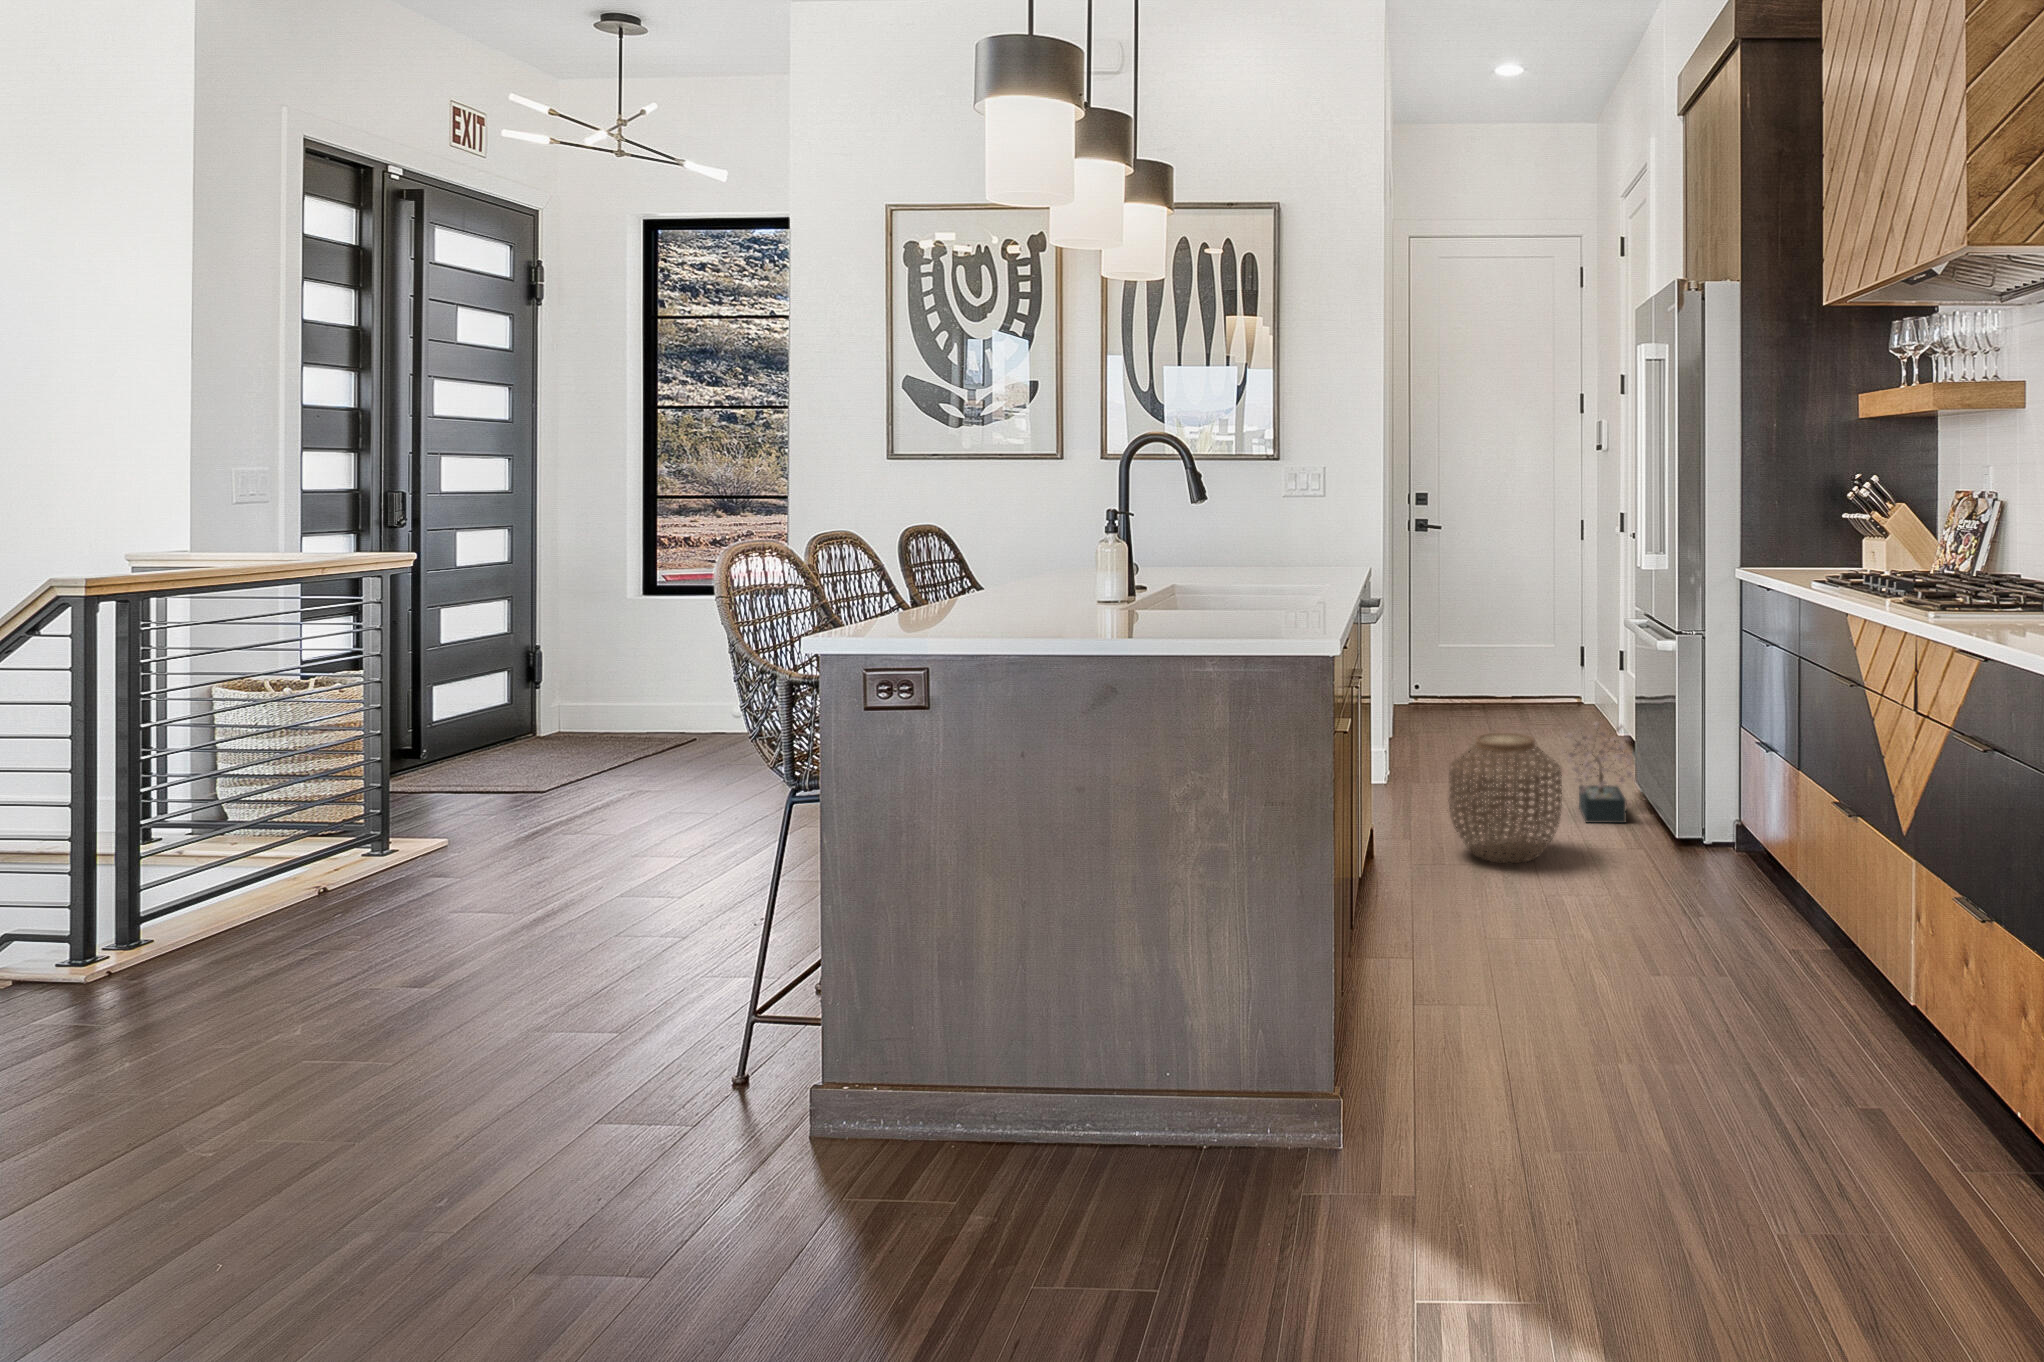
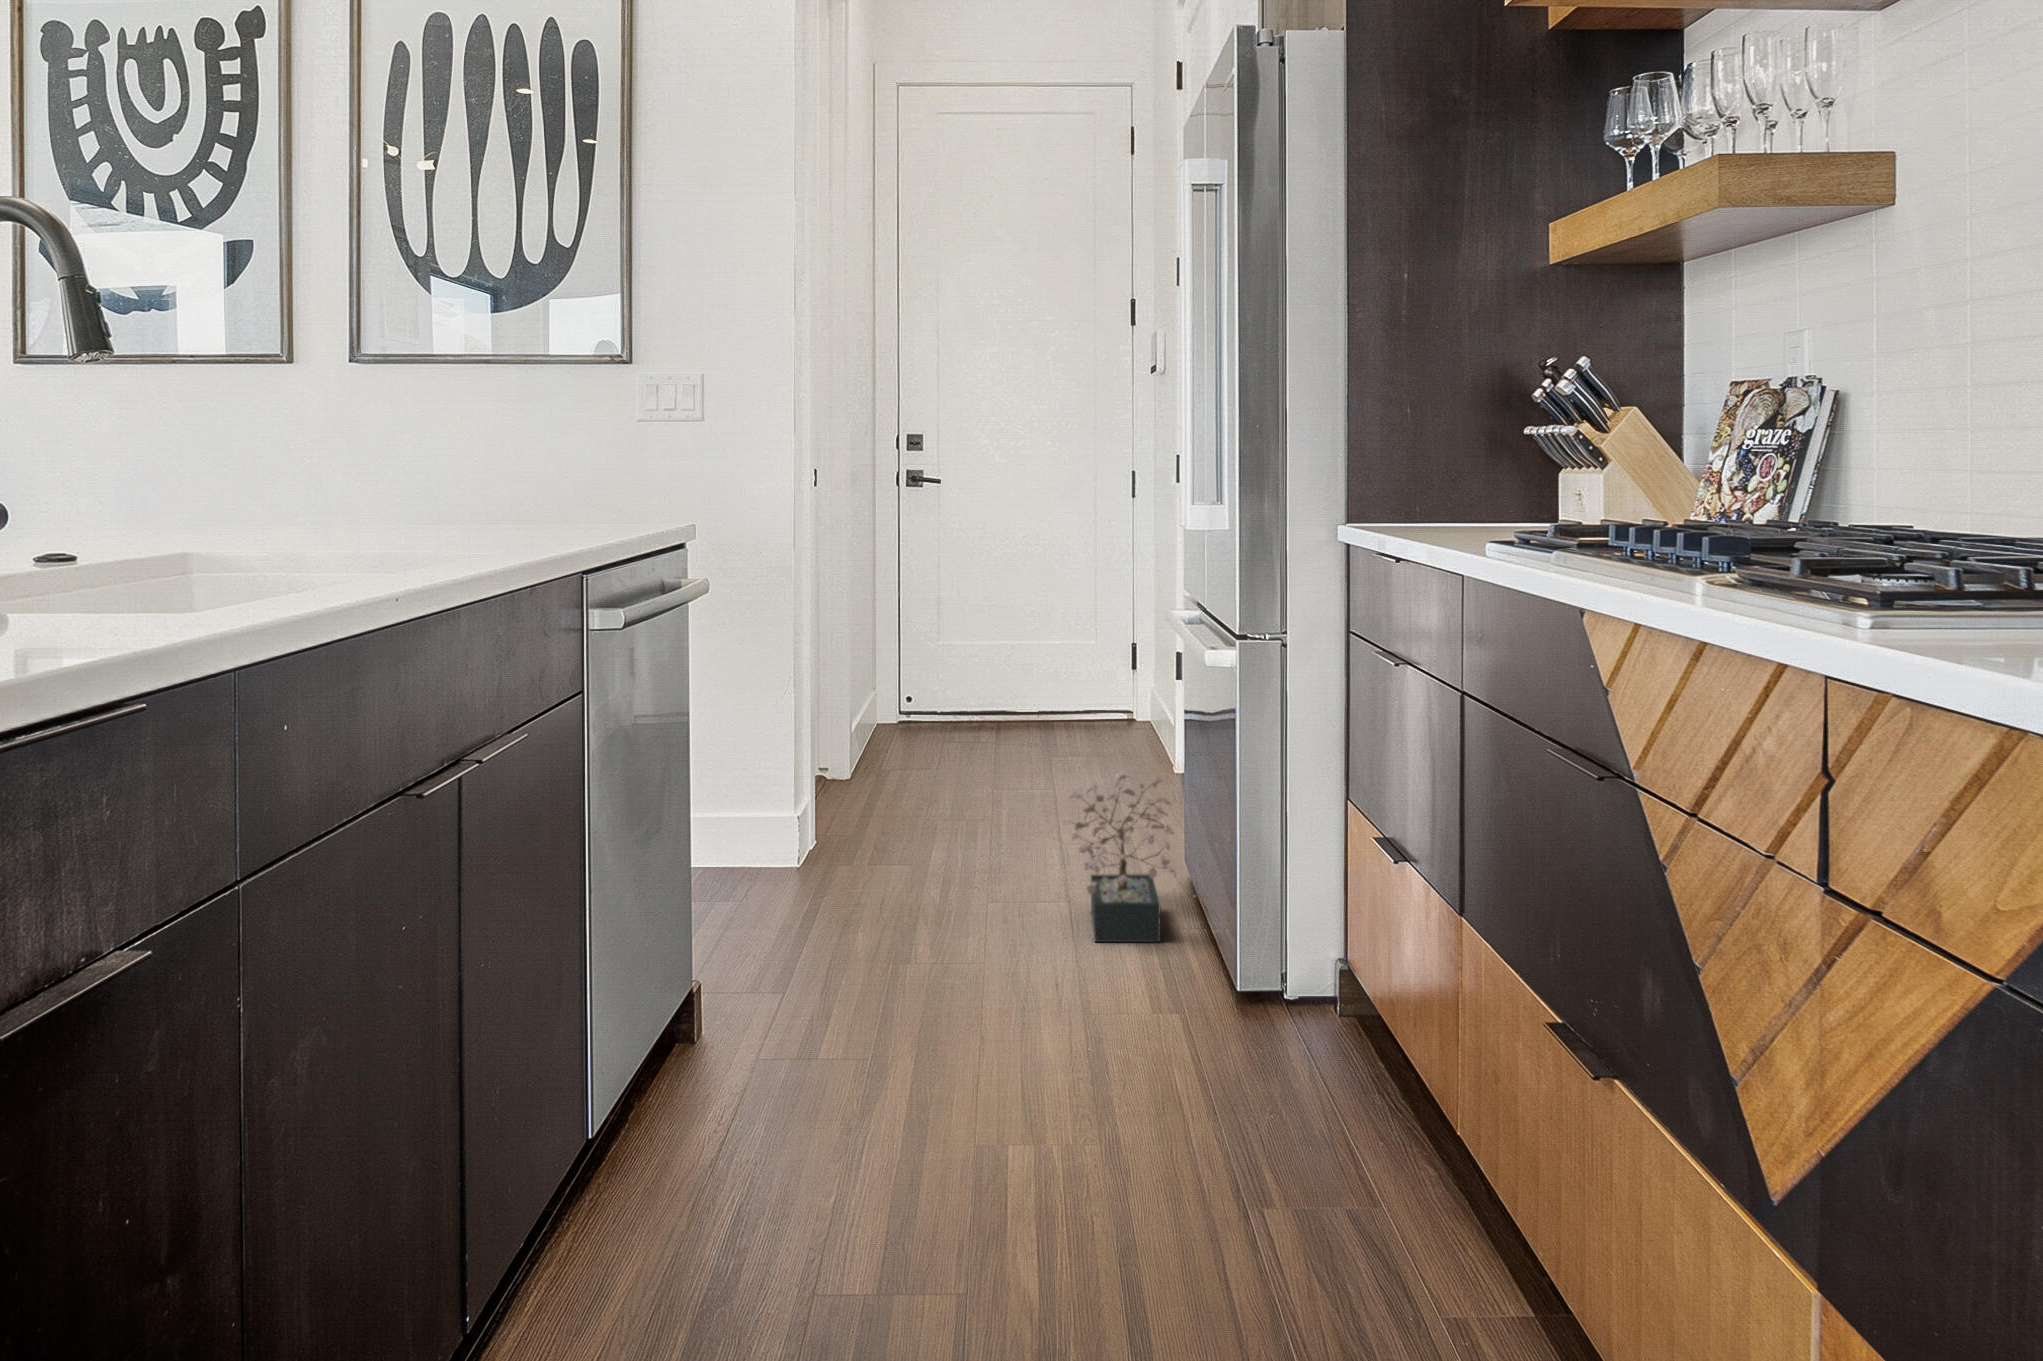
woven basket: present [1449,733,1562,863] -> none [841,808,1037,1041]

